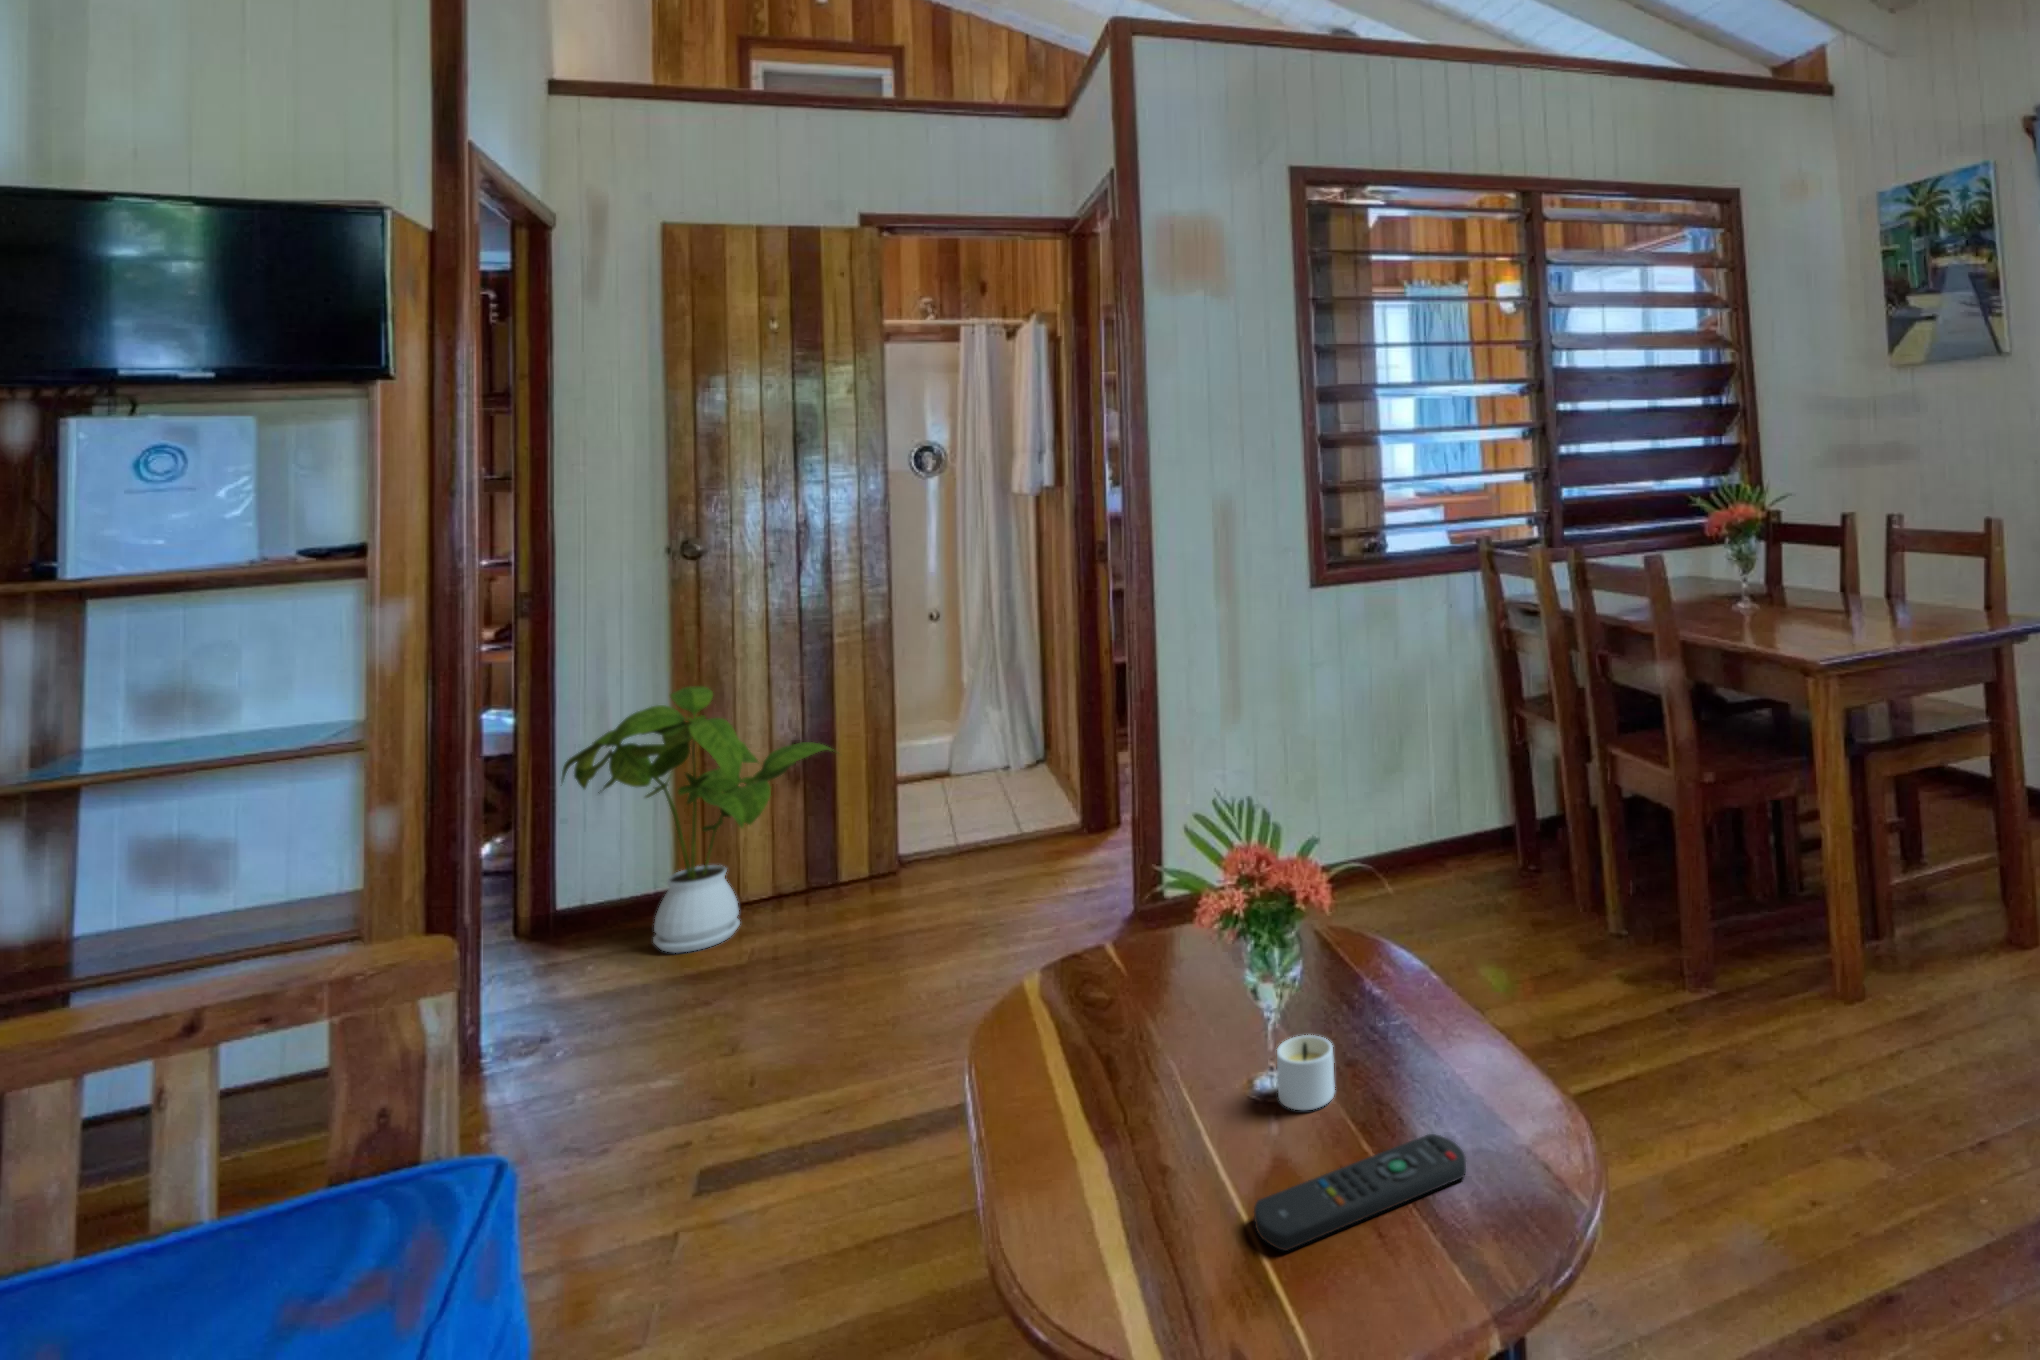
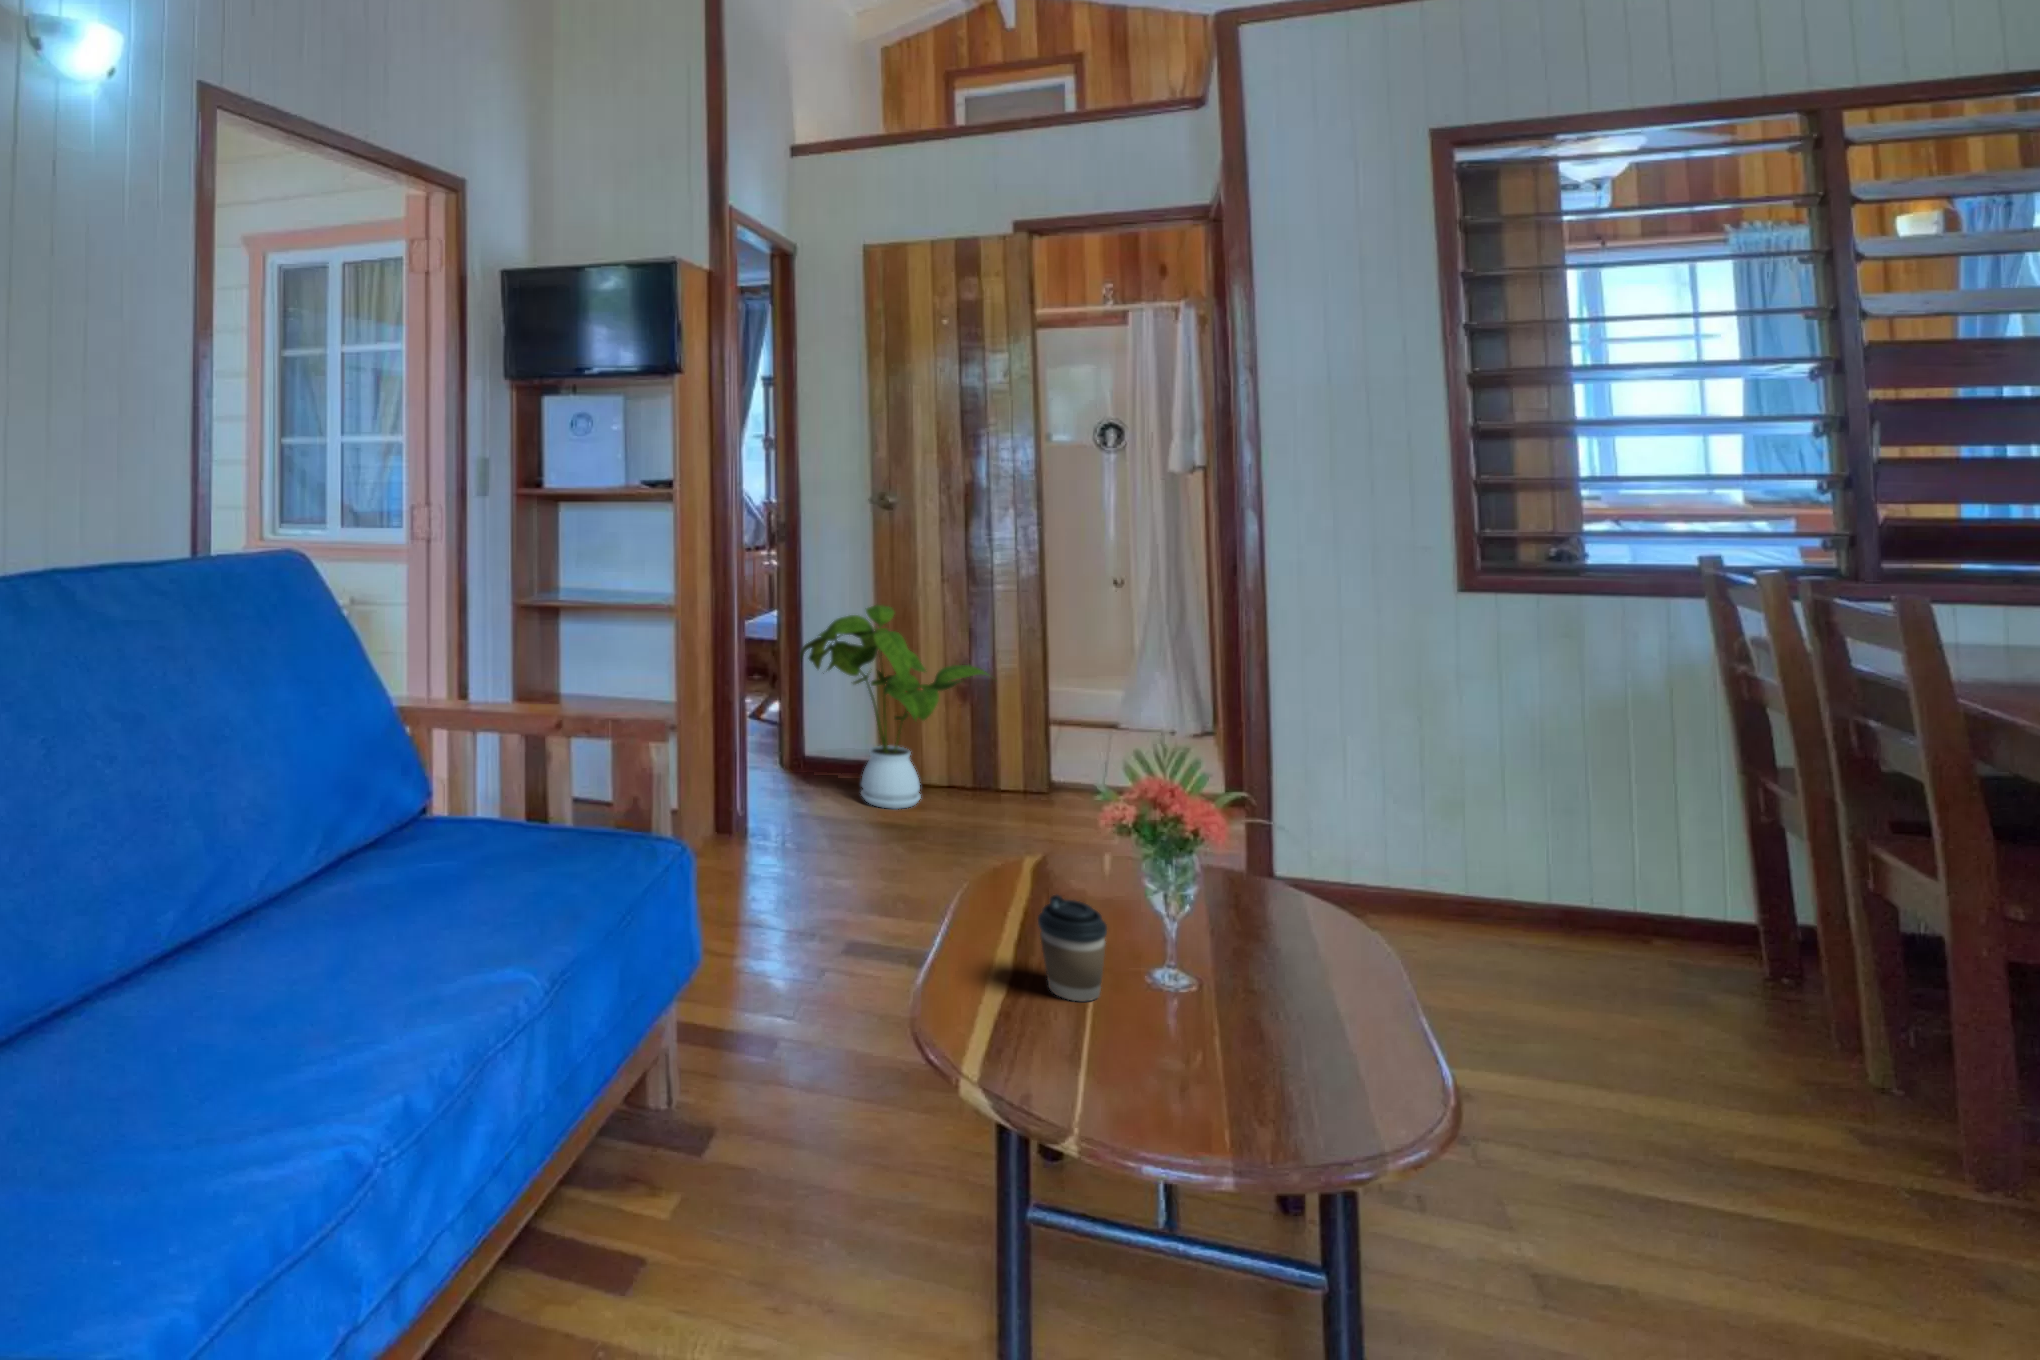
coffee cup: none [1106,1020,1188,1154] -> present [1038,895,1107,1001]
candle: present [1277,1035,1335,1110] -> none [1194,963,1279,1027]
remote control: present [1254,1134,1466,1251] -> none [1115,1053,1333,1120]

